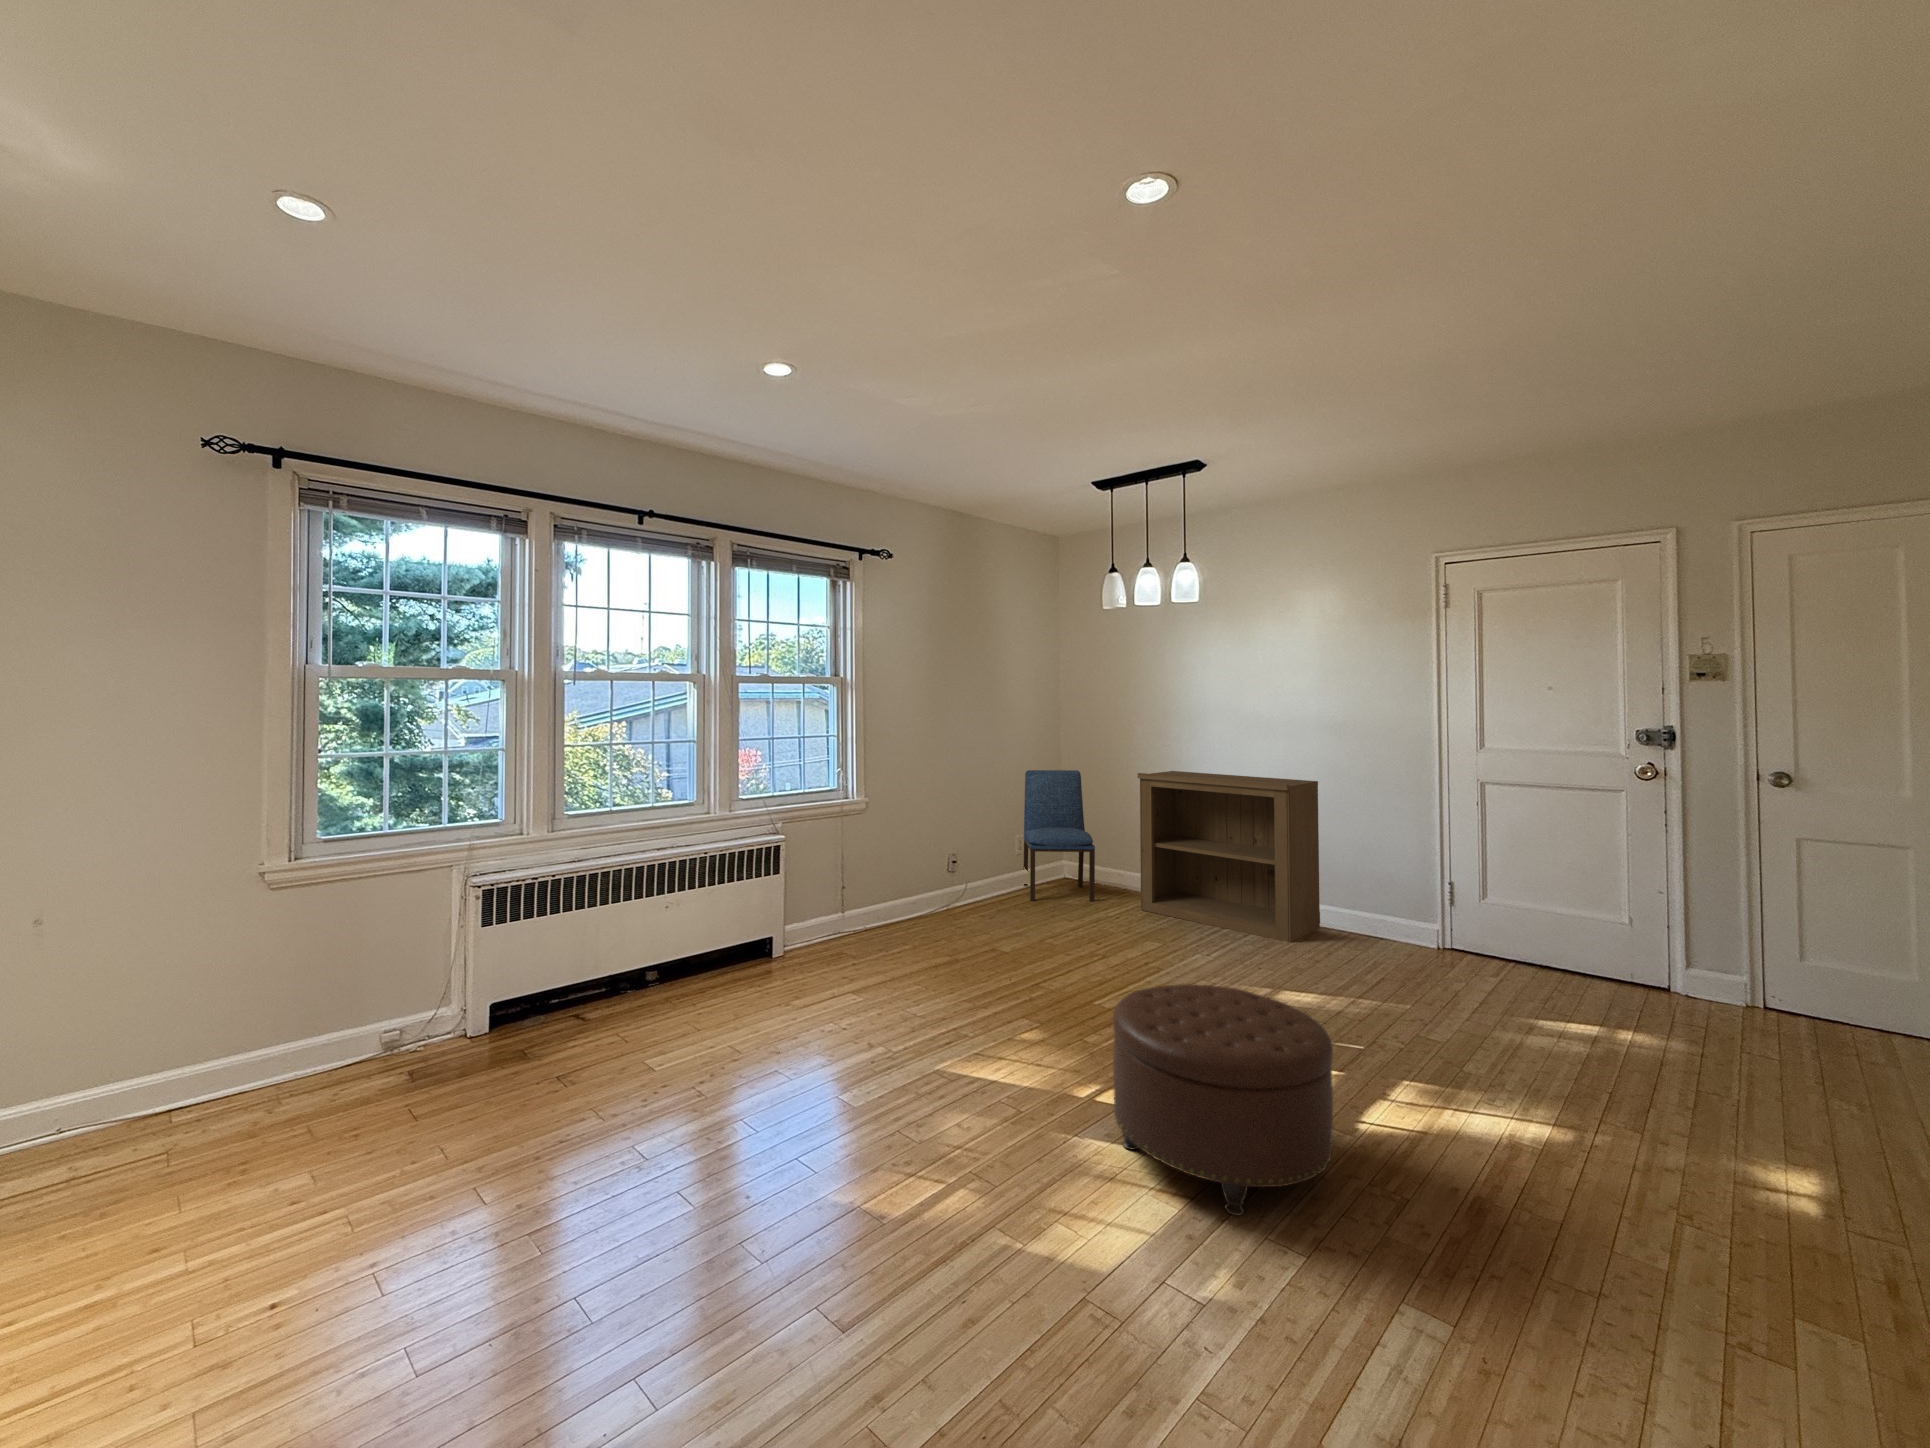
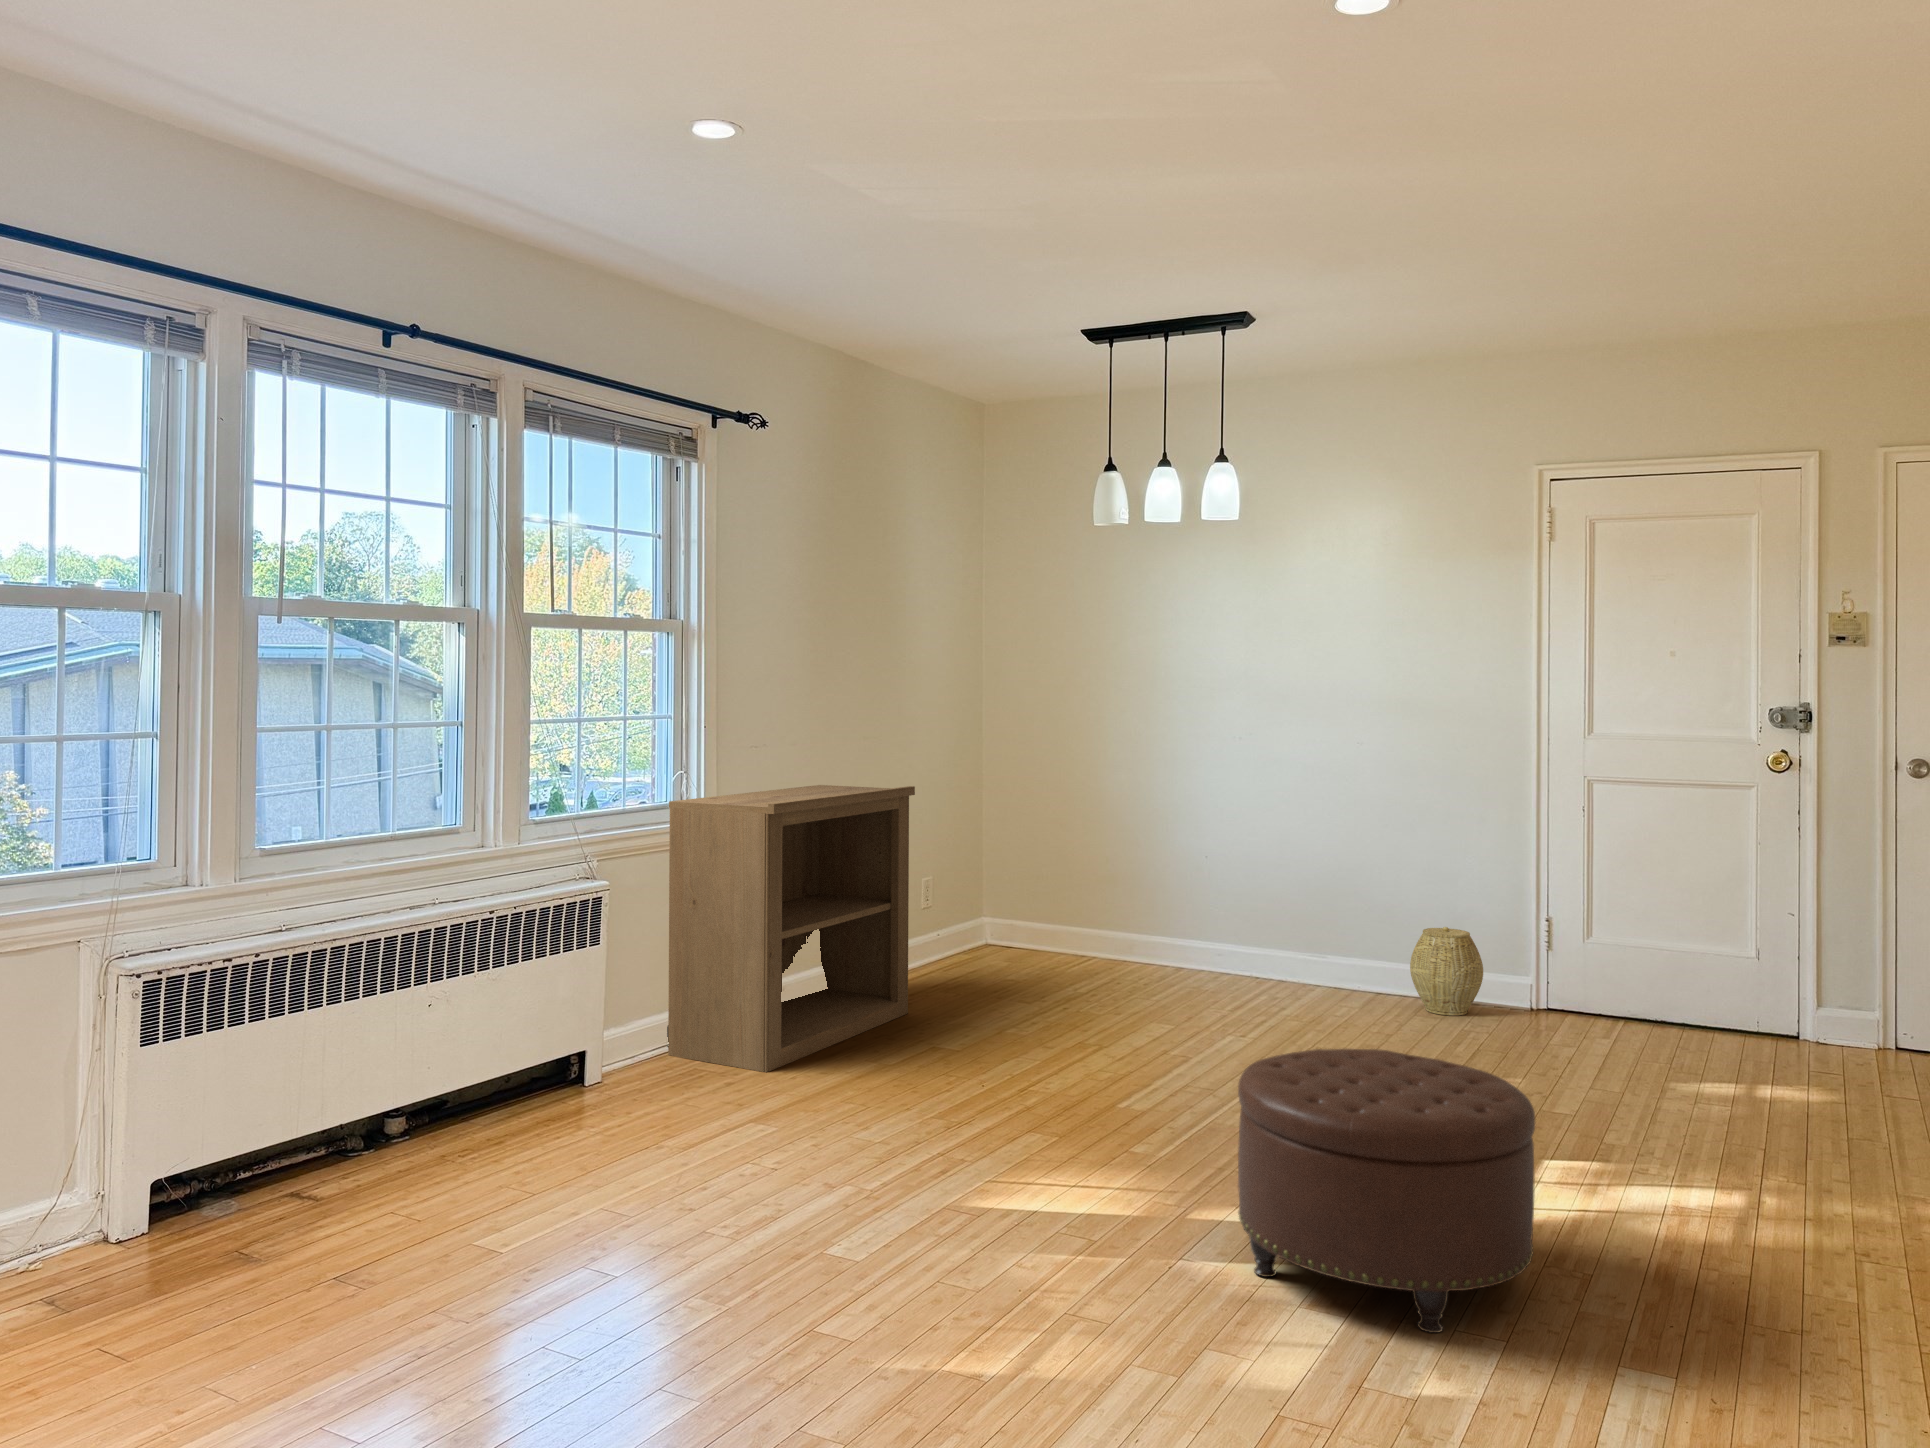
dining chair: present [1023,770,1095,901] -> none [923,778,1044,981]
bookshelf: present [1137,771,1320,943] -> present [667,785,915,1072]
woven basket: none [1348,885,1404,949] -> present [1410,927,1483,1016]

